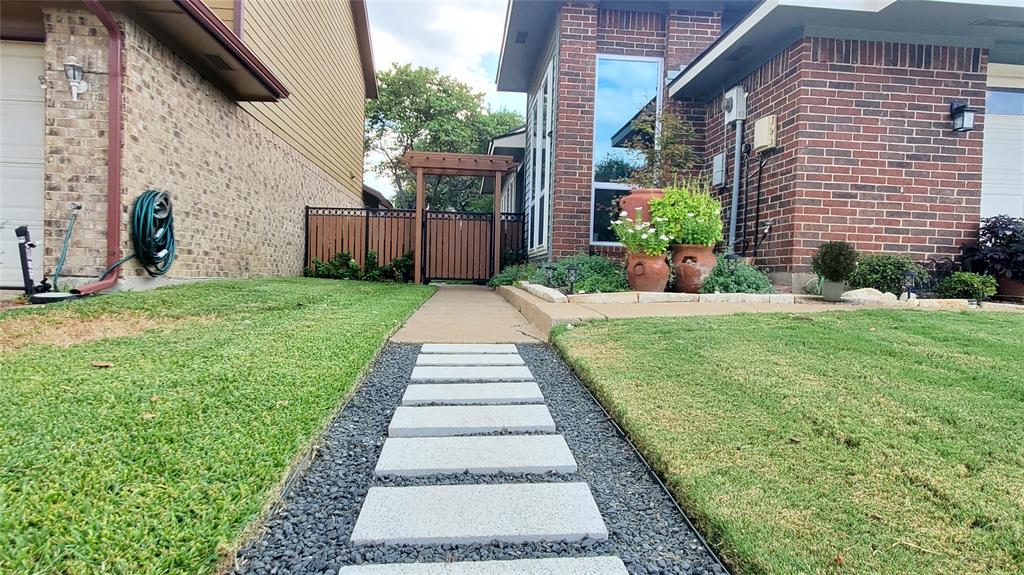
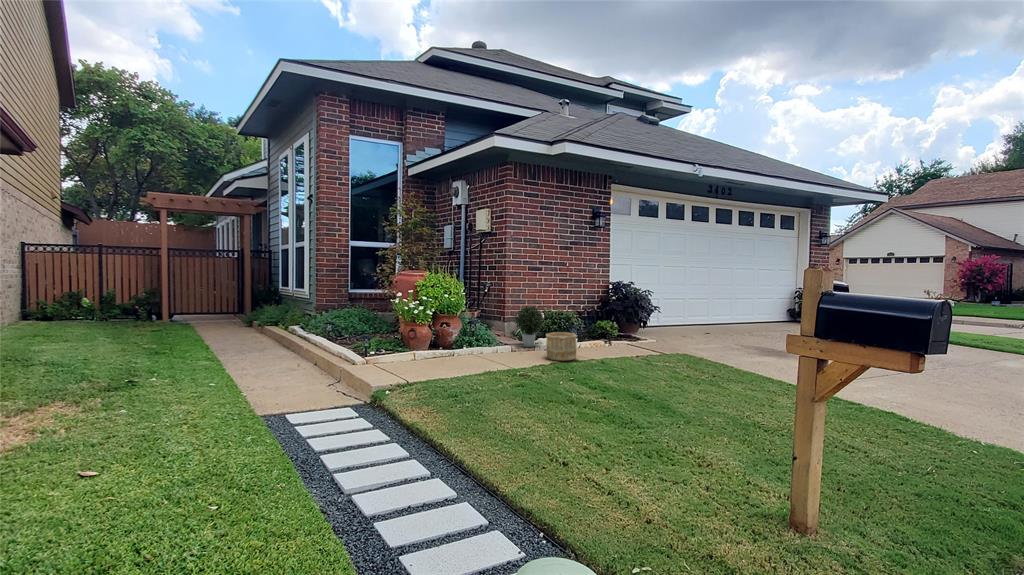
wooden bucket: none [866,275,930,318] -> present [546,332,577,361]

